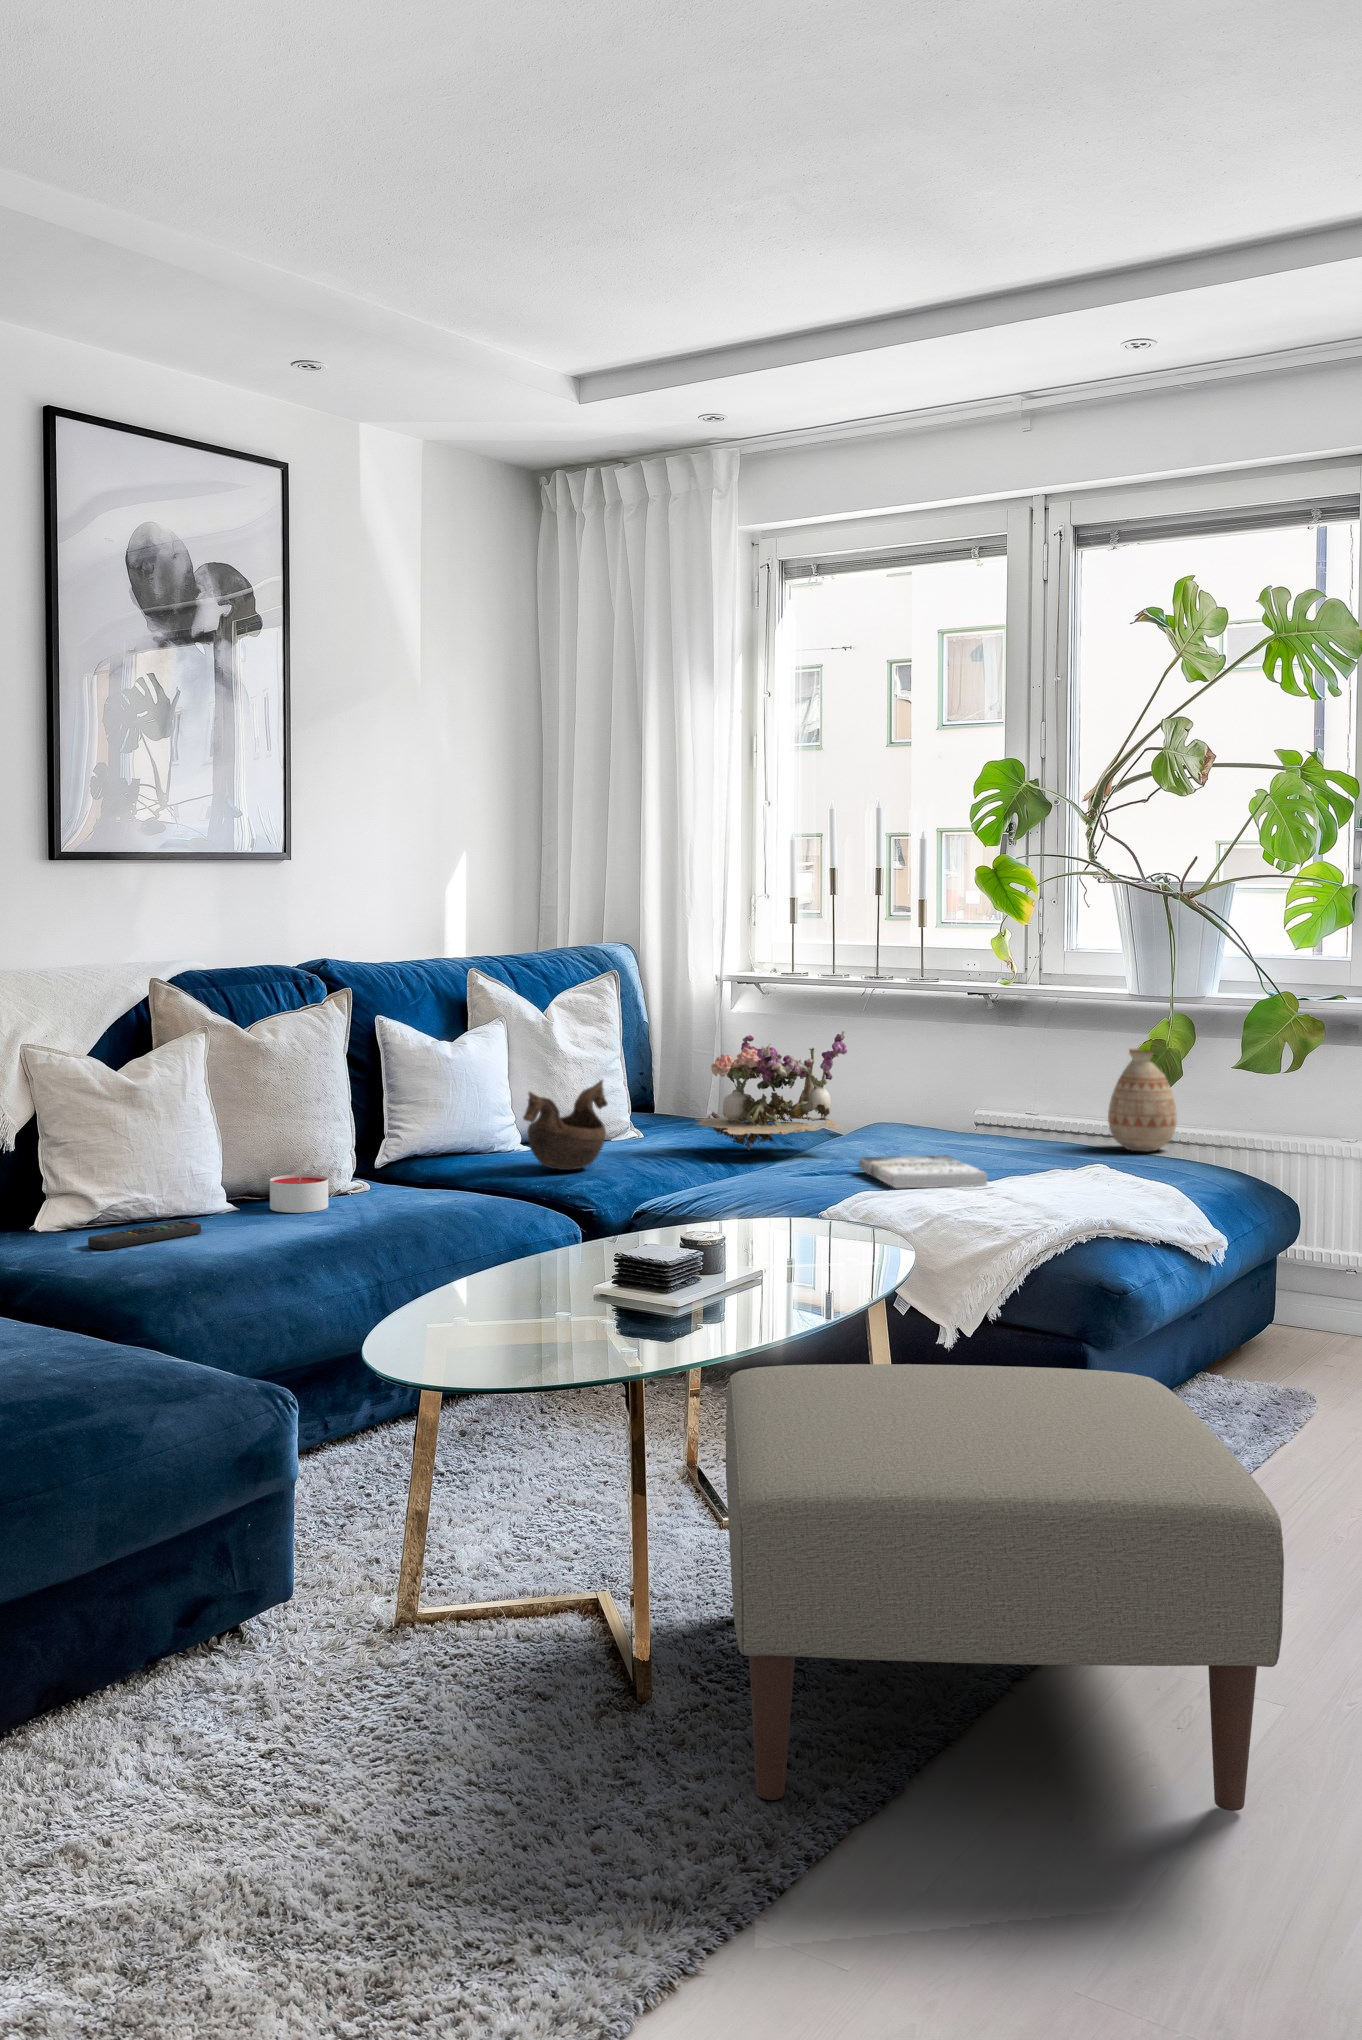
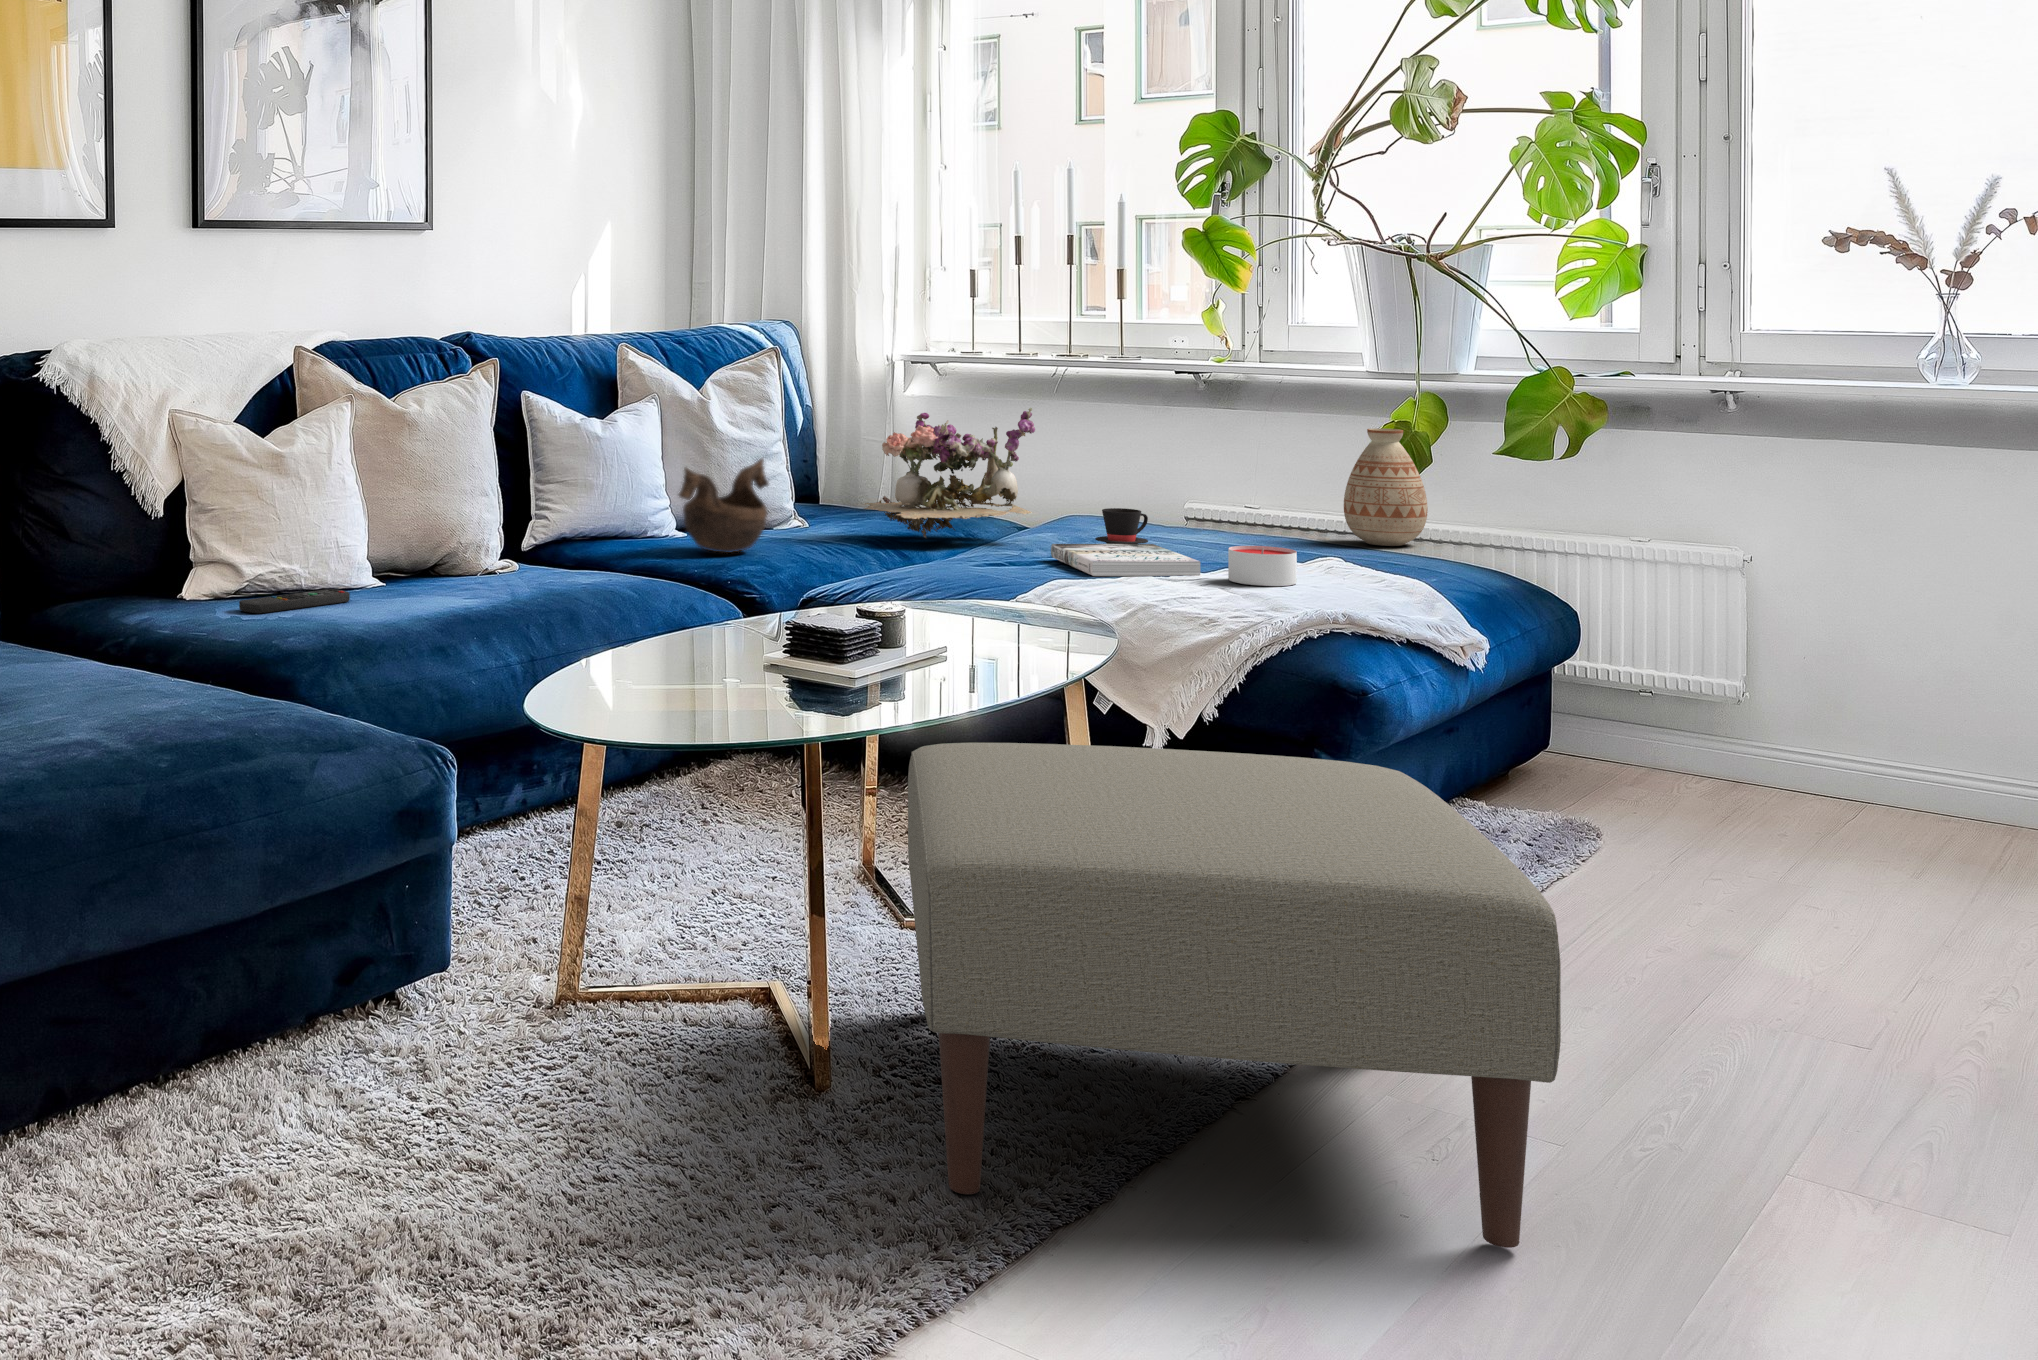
teacup: none [898,1122,943,1157] -> present [1095,508,1148,544]
candle: present [270,1174,328,1213] -> present [1228,546,1297,586]

